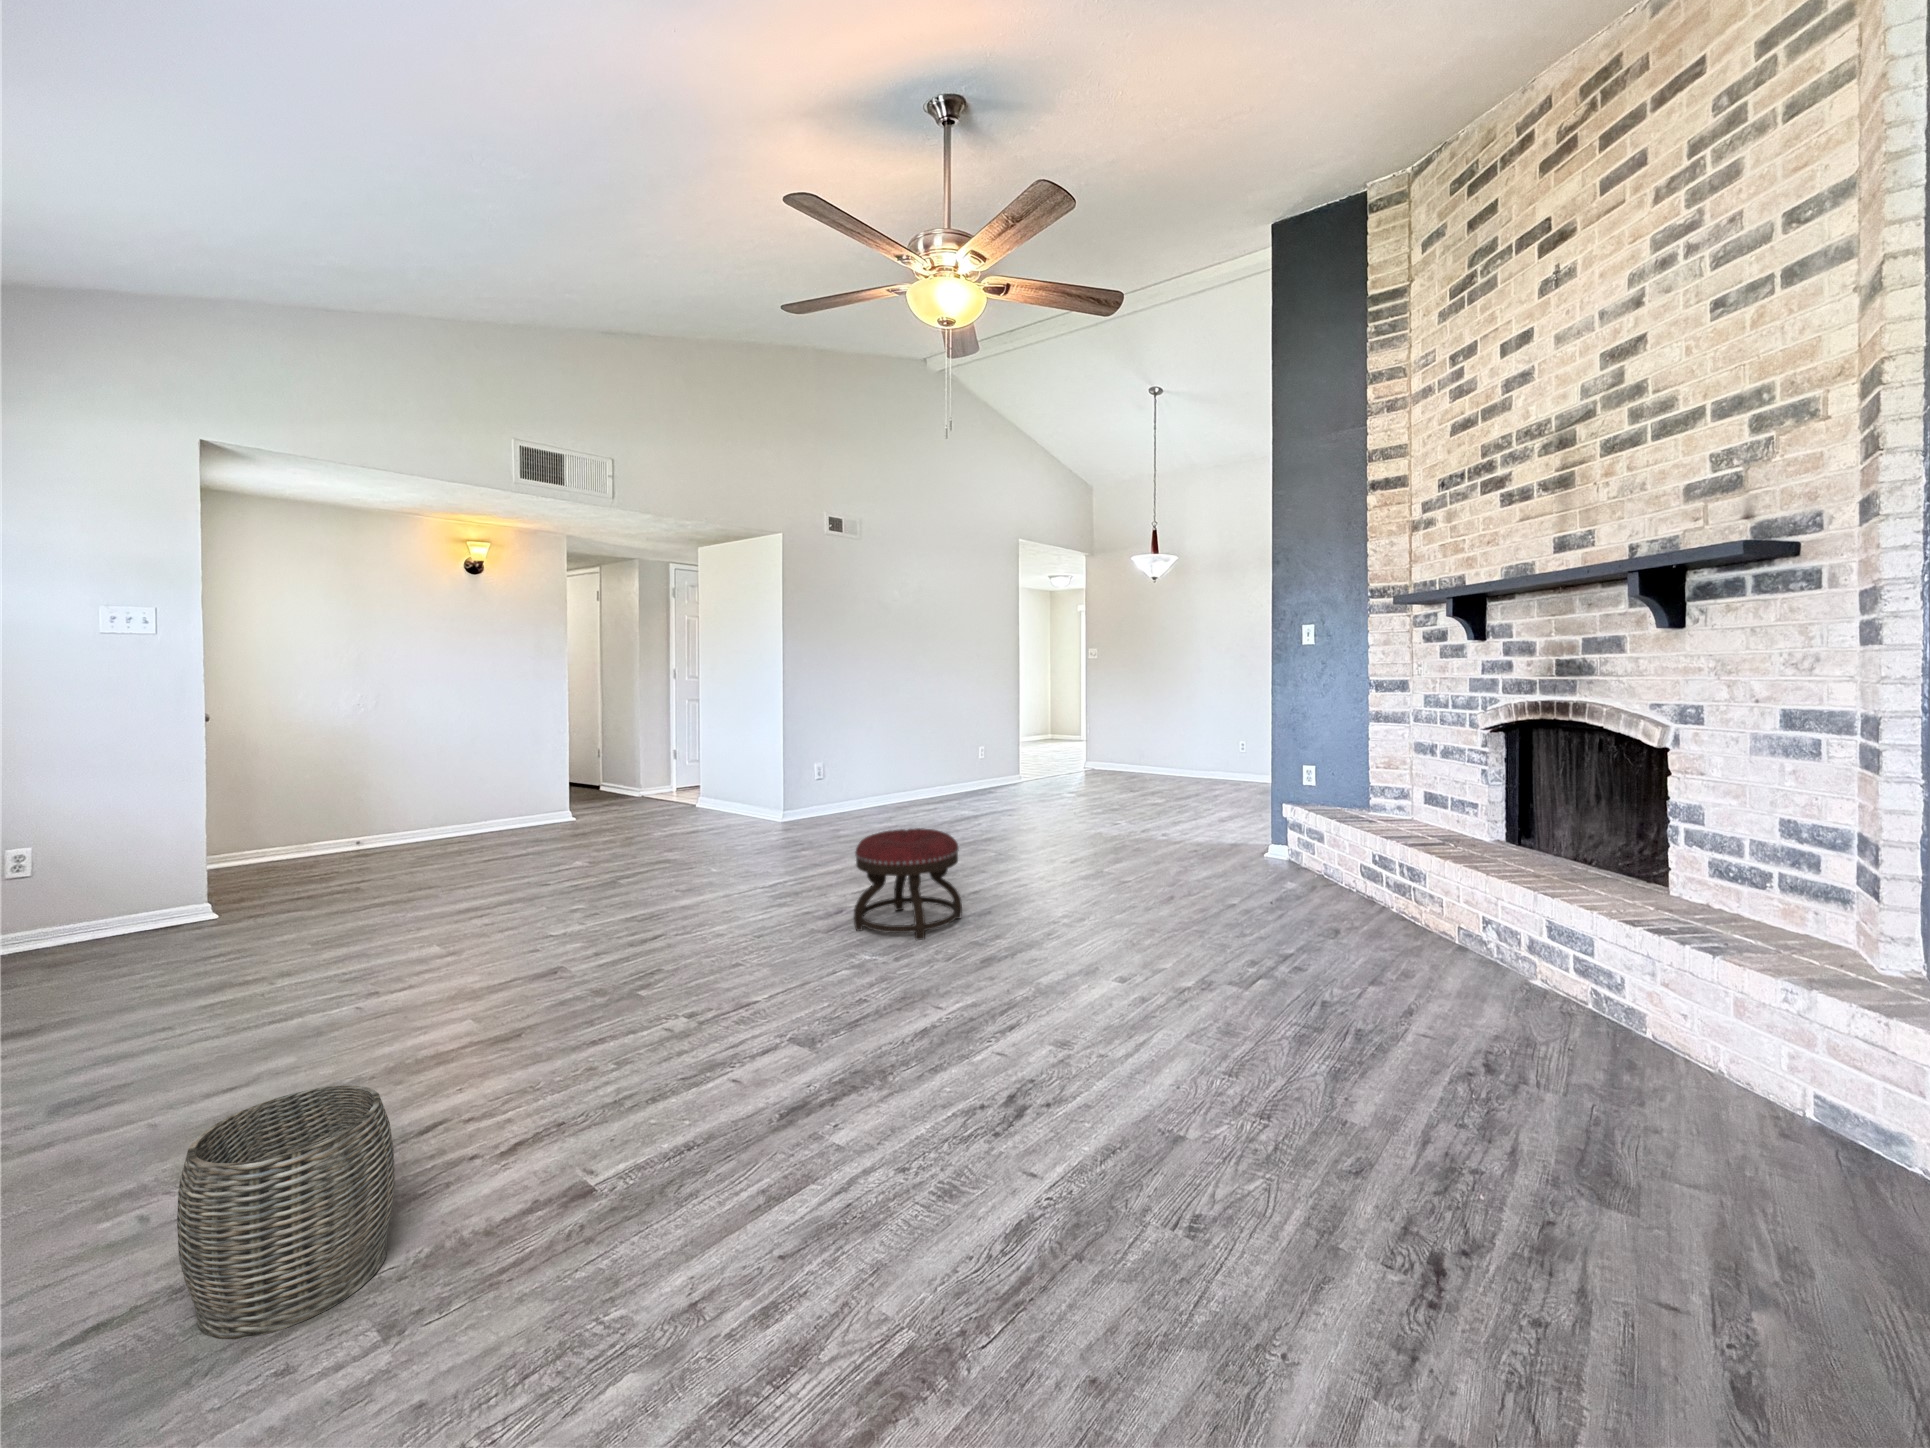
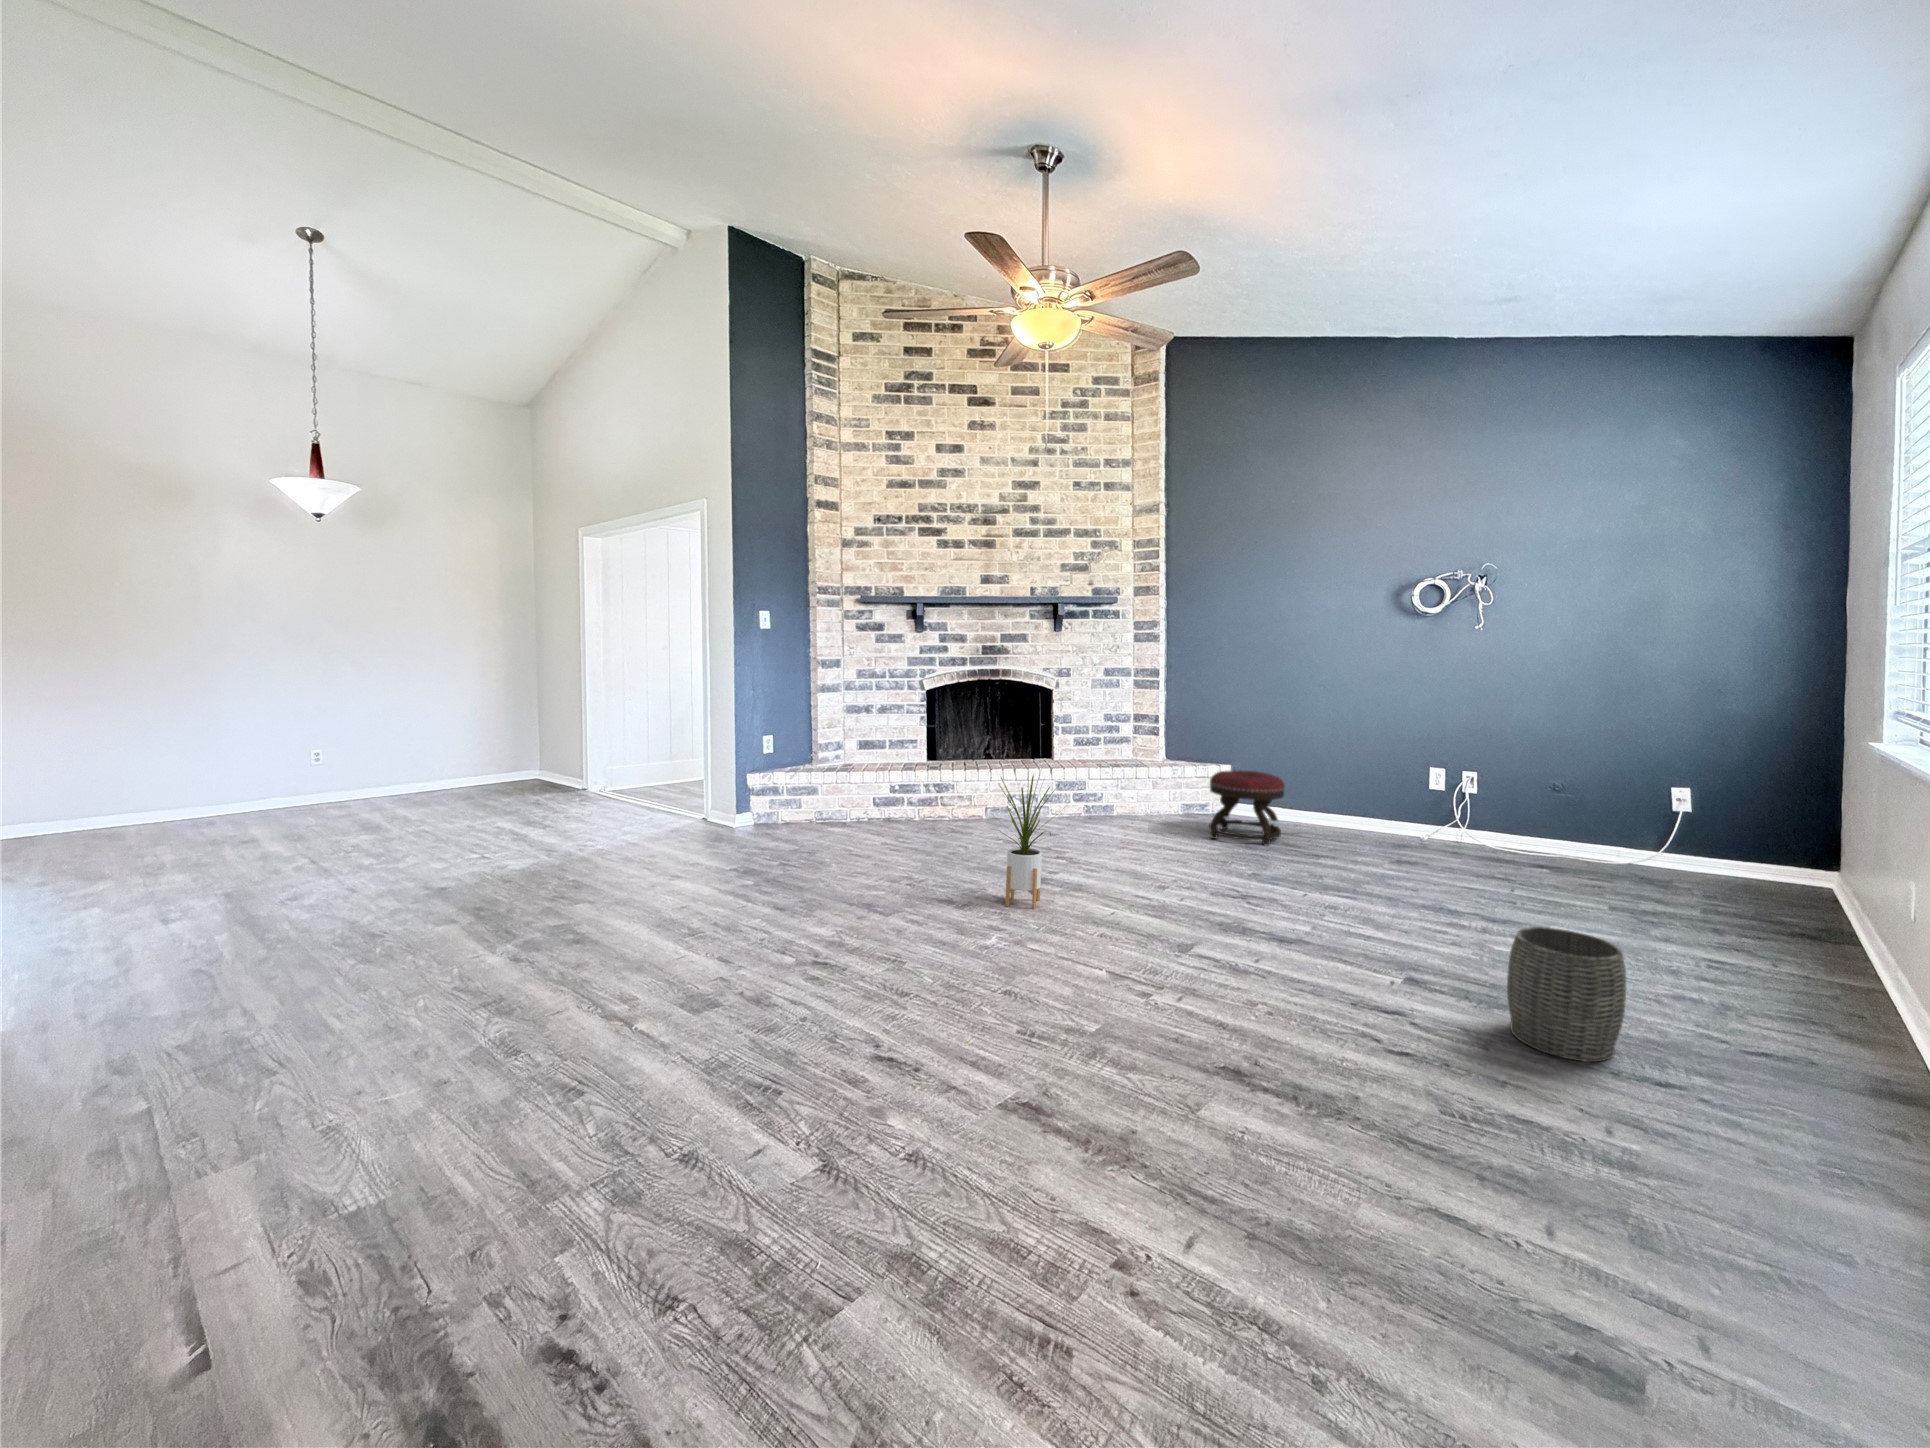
house plant: none [972,802,1062,977] -> present [998,771,1061,909]
ottoman: present [854,828,962,940] -> present [1209,770,1285,845]

